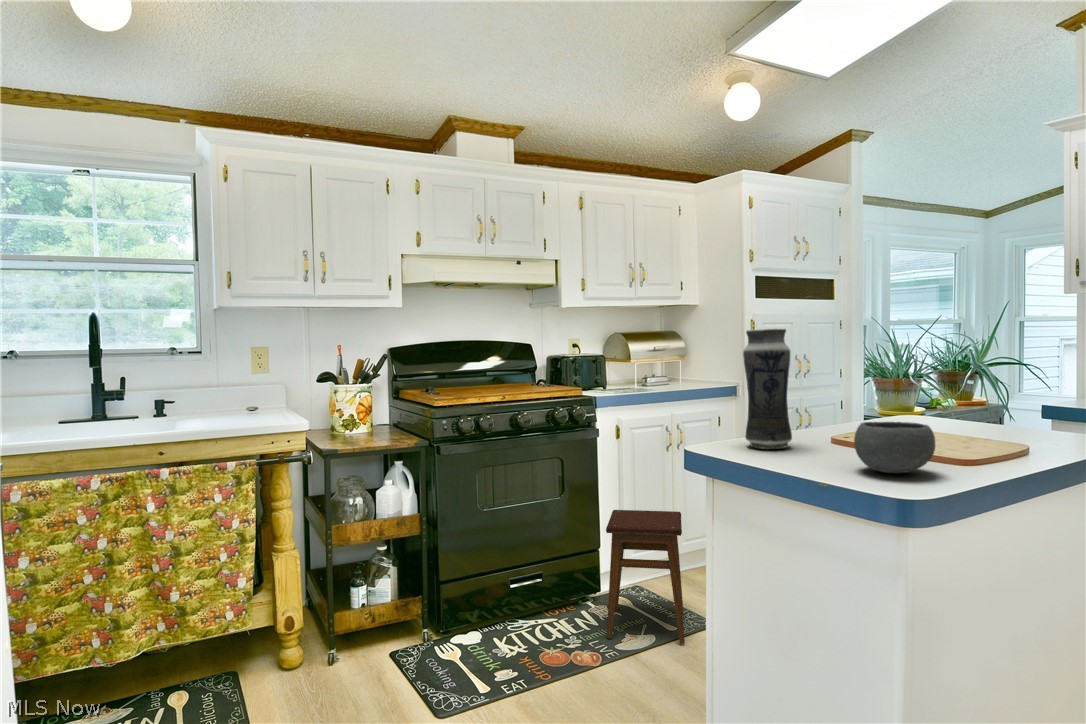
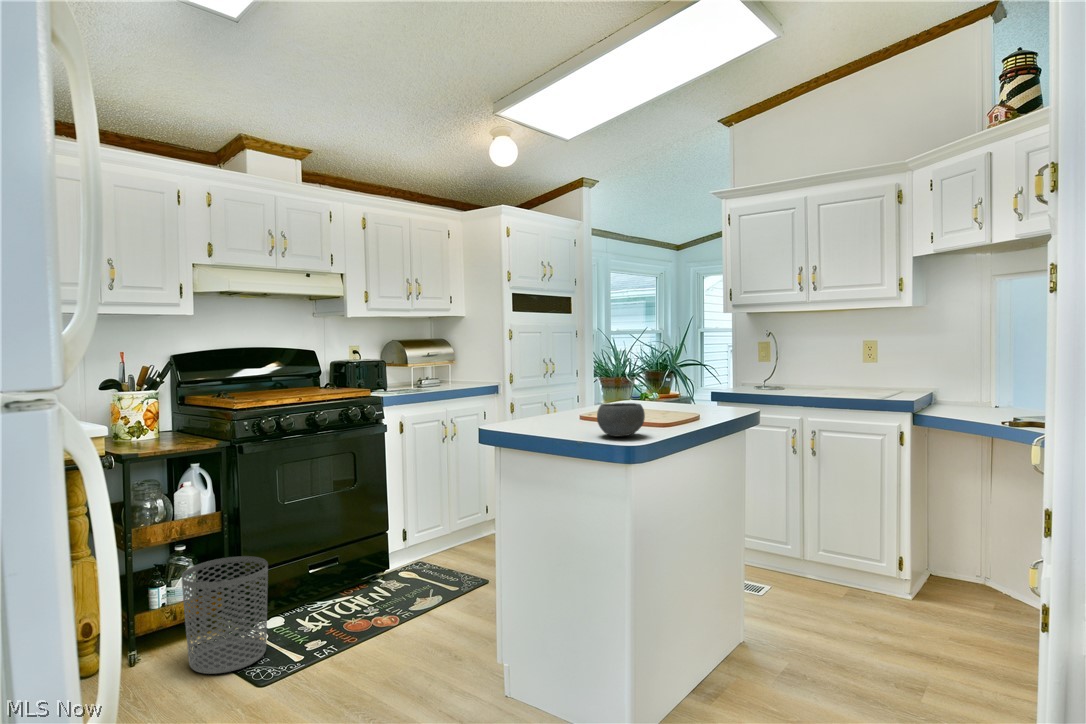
vase: present [743,329,792,449] -> none [520,340,555,427]
stool: present [606,510,685,643] -> none [399,492,466,604]
waste bin: none [371,565,456,693] -> present [182,556,268,674]

